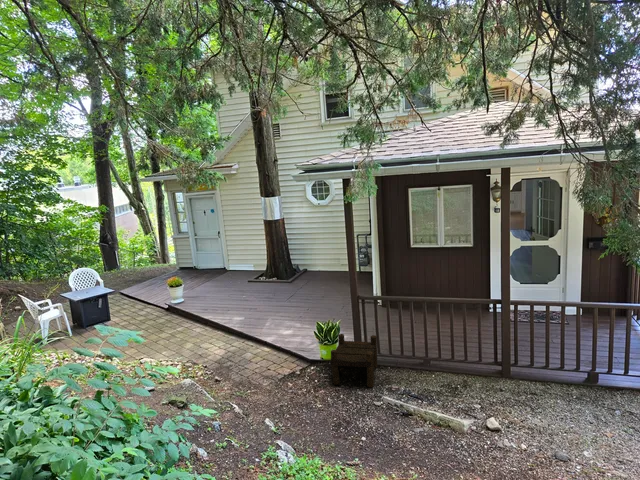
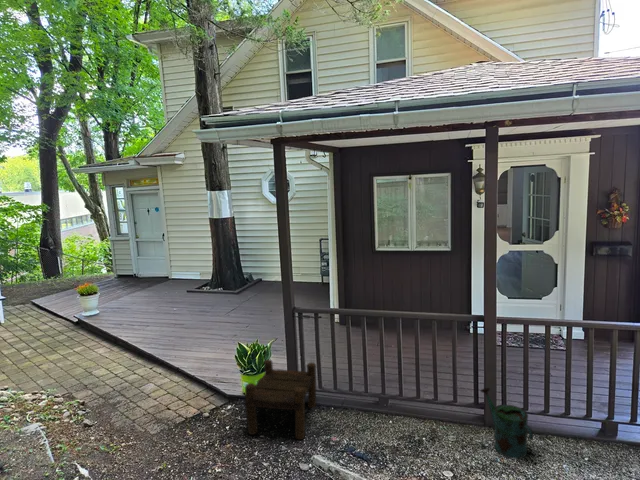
watering can: none [499,350,535,397] -> present [481,388,533,459]

